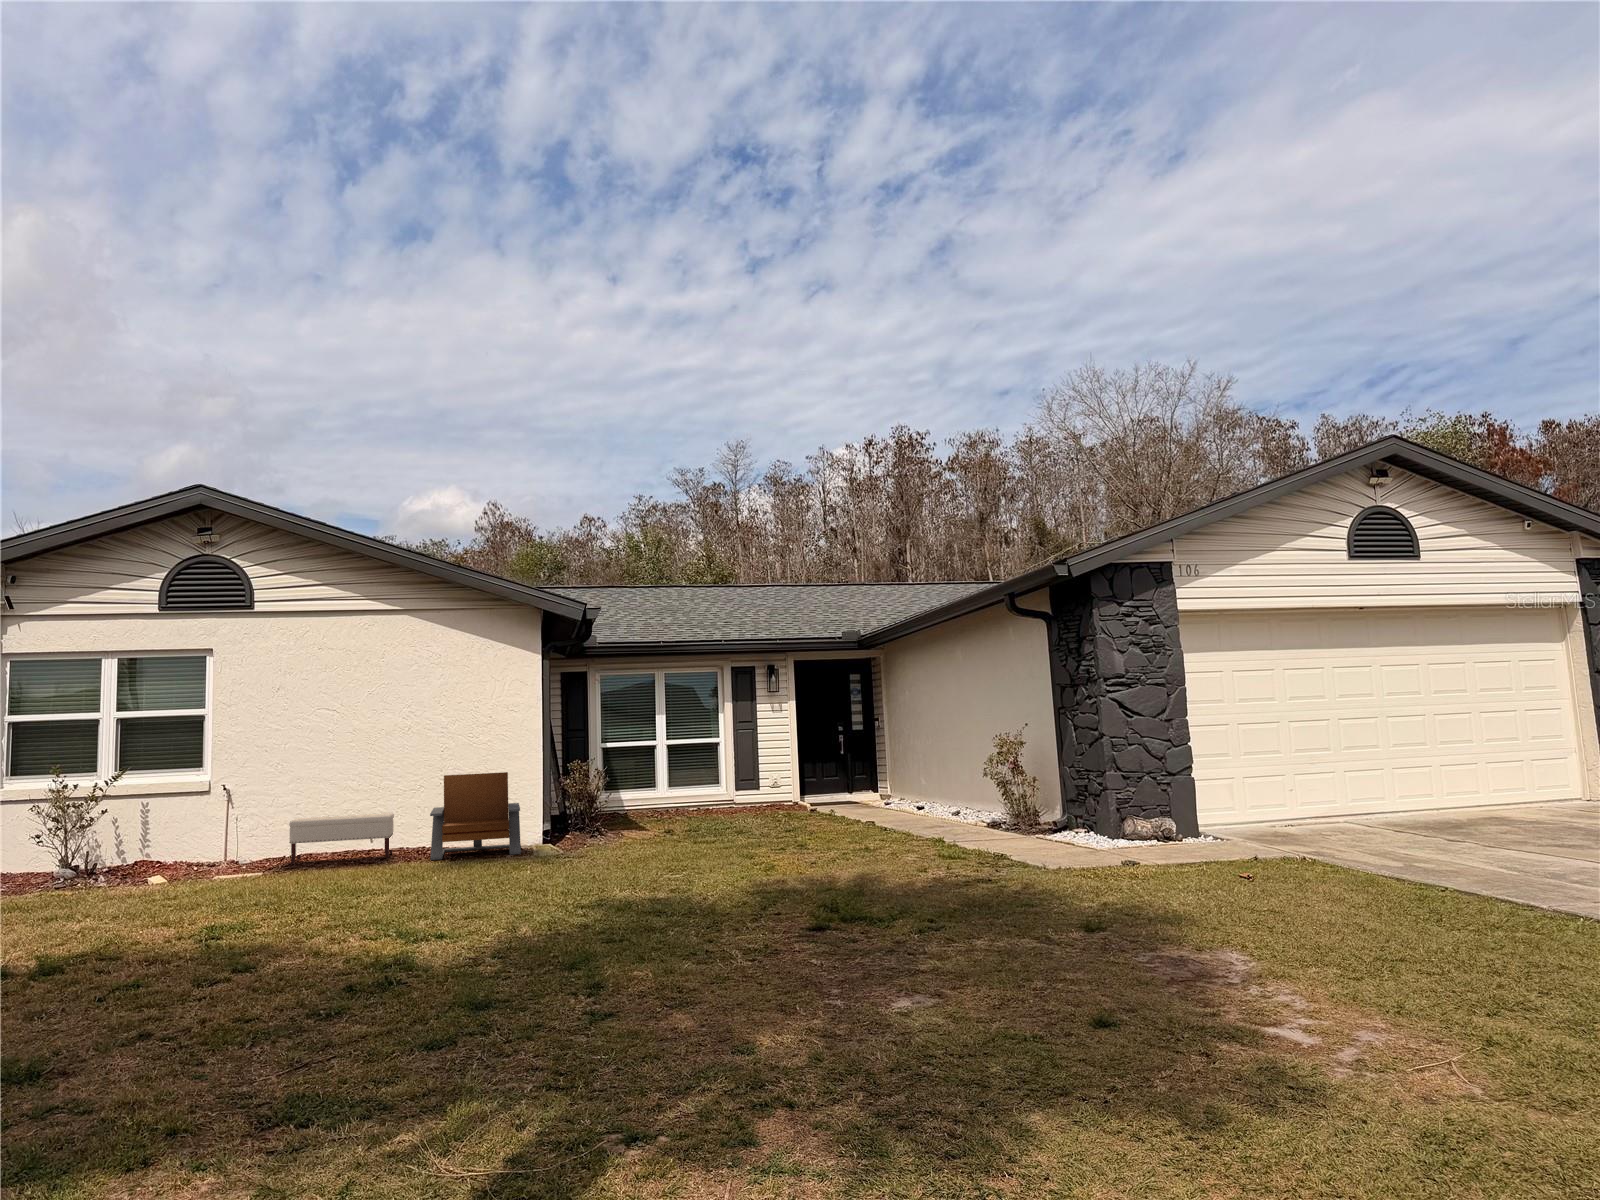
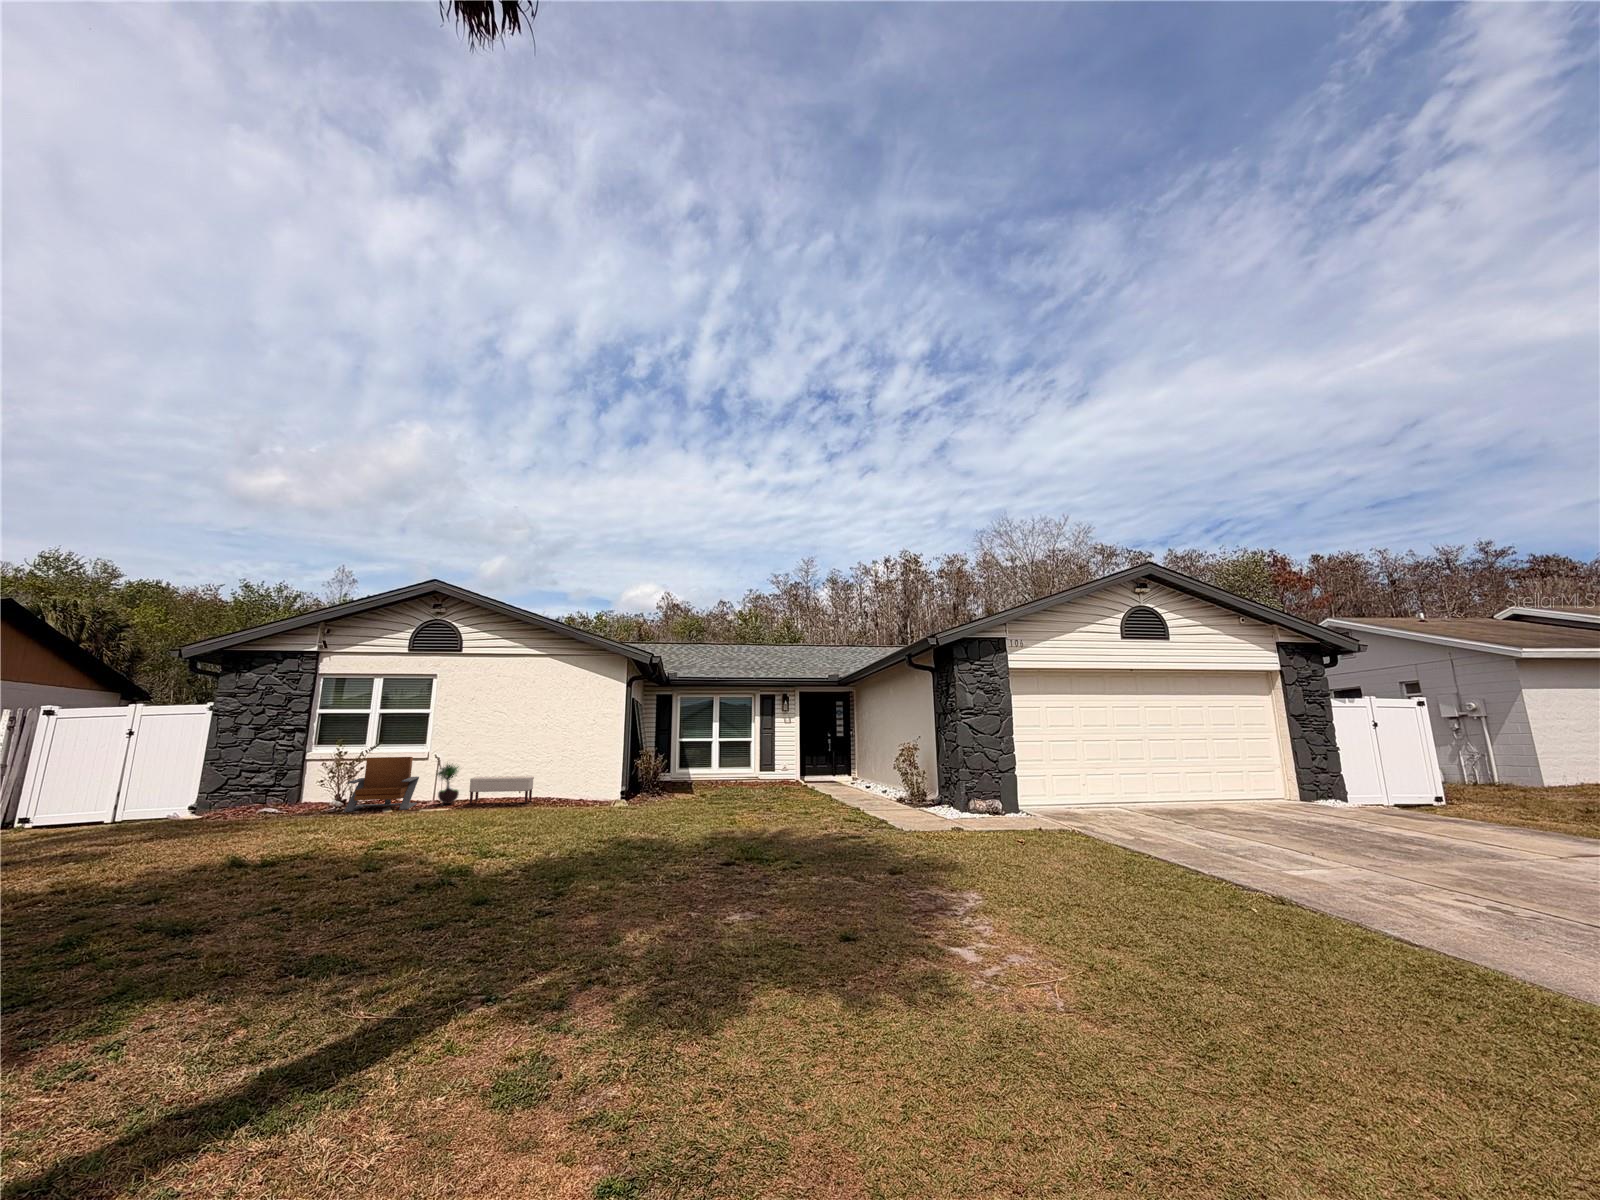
lounge chair: present [430,772,521,860] -> present [345,757,419,812]
potted tree: none [226,792,273,865] -> present [437,763,459,804]

